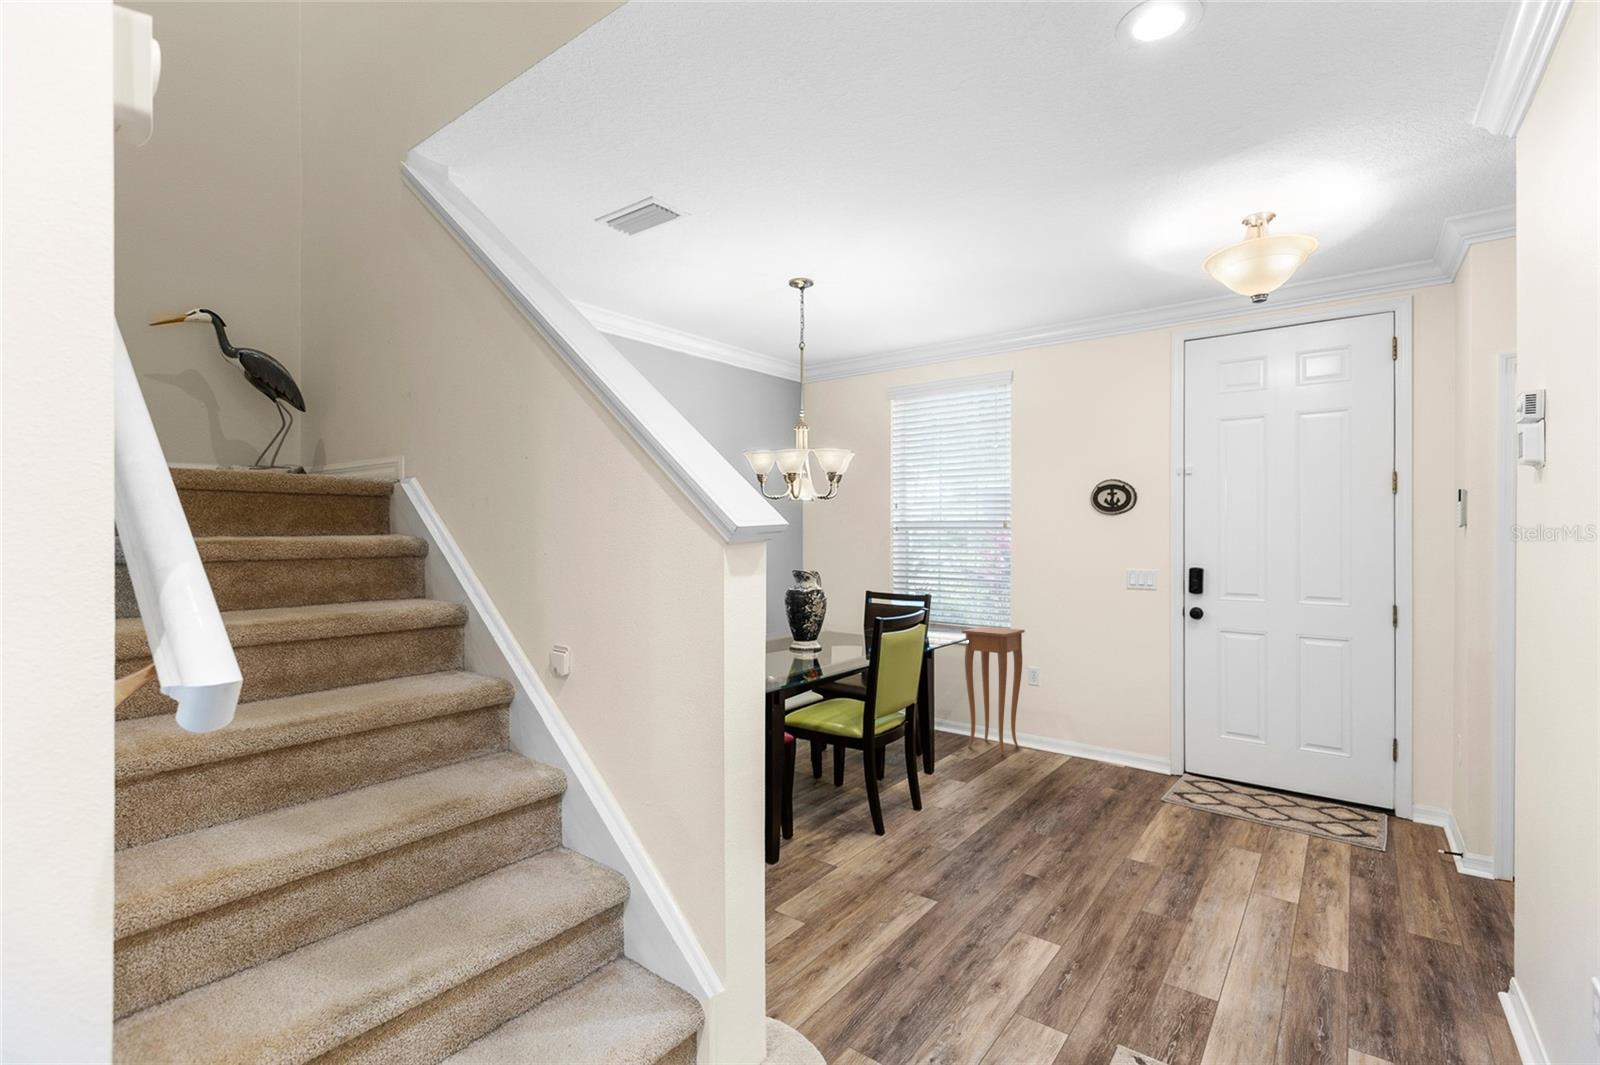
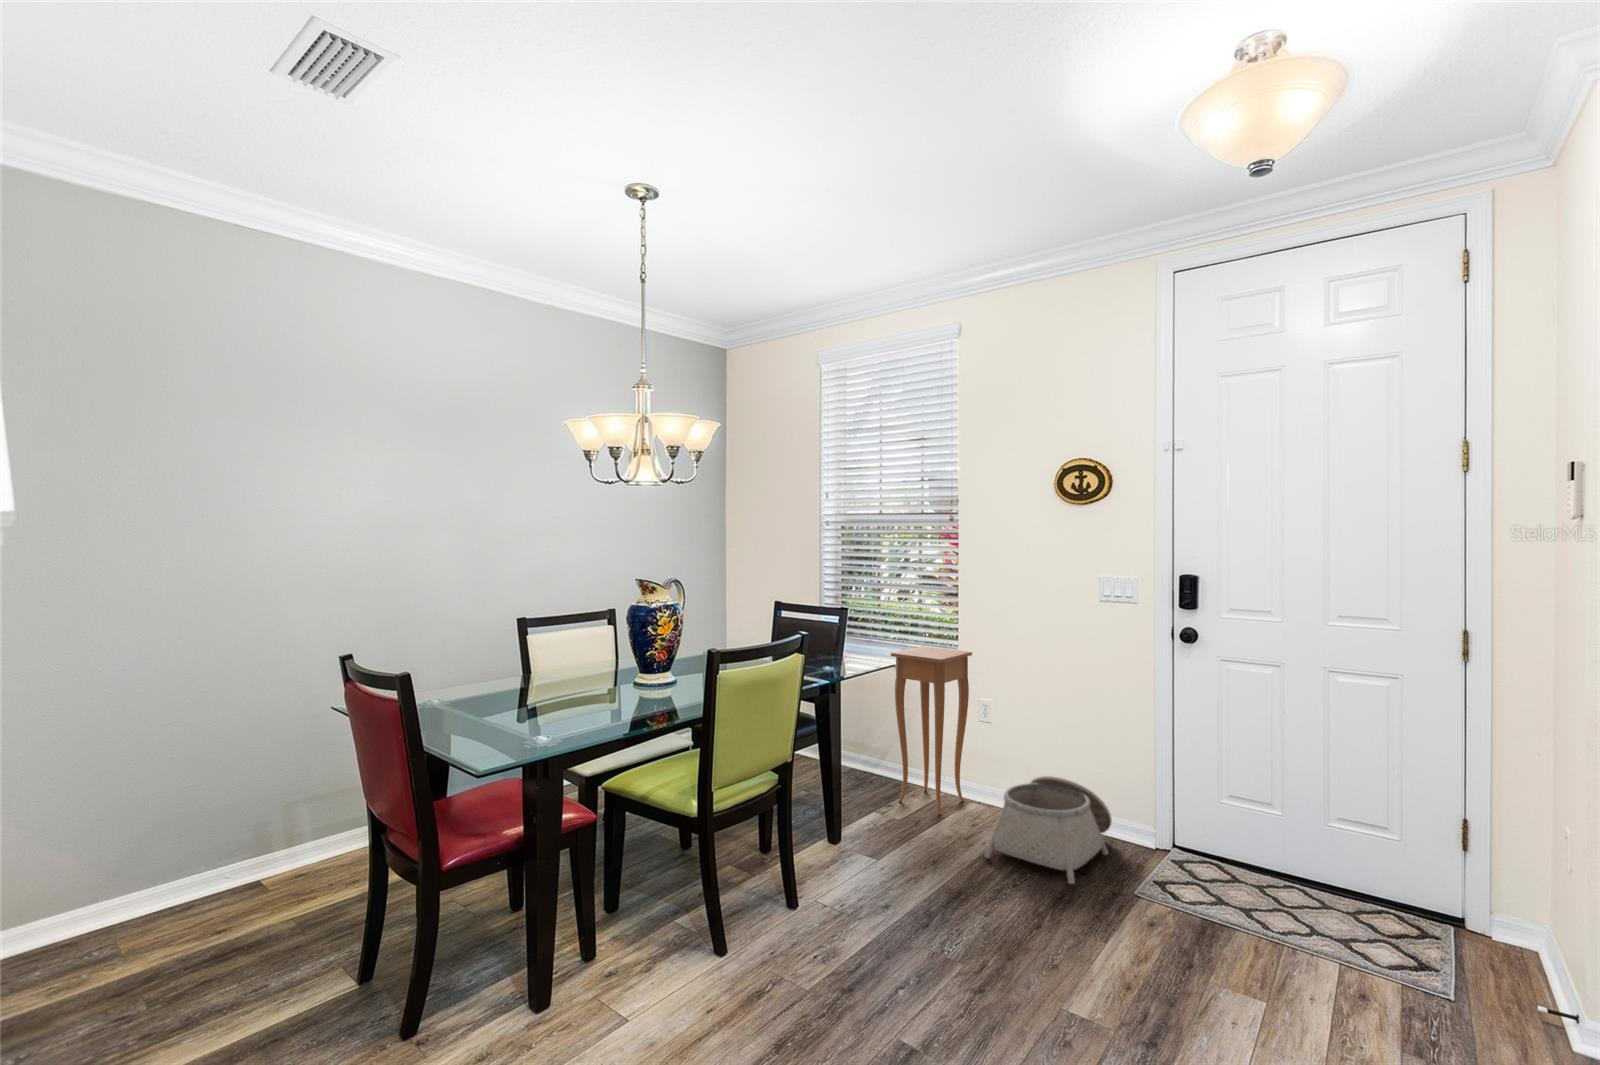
basket: none [1046,721,1139,794] -> present [985,776,1112,884]

